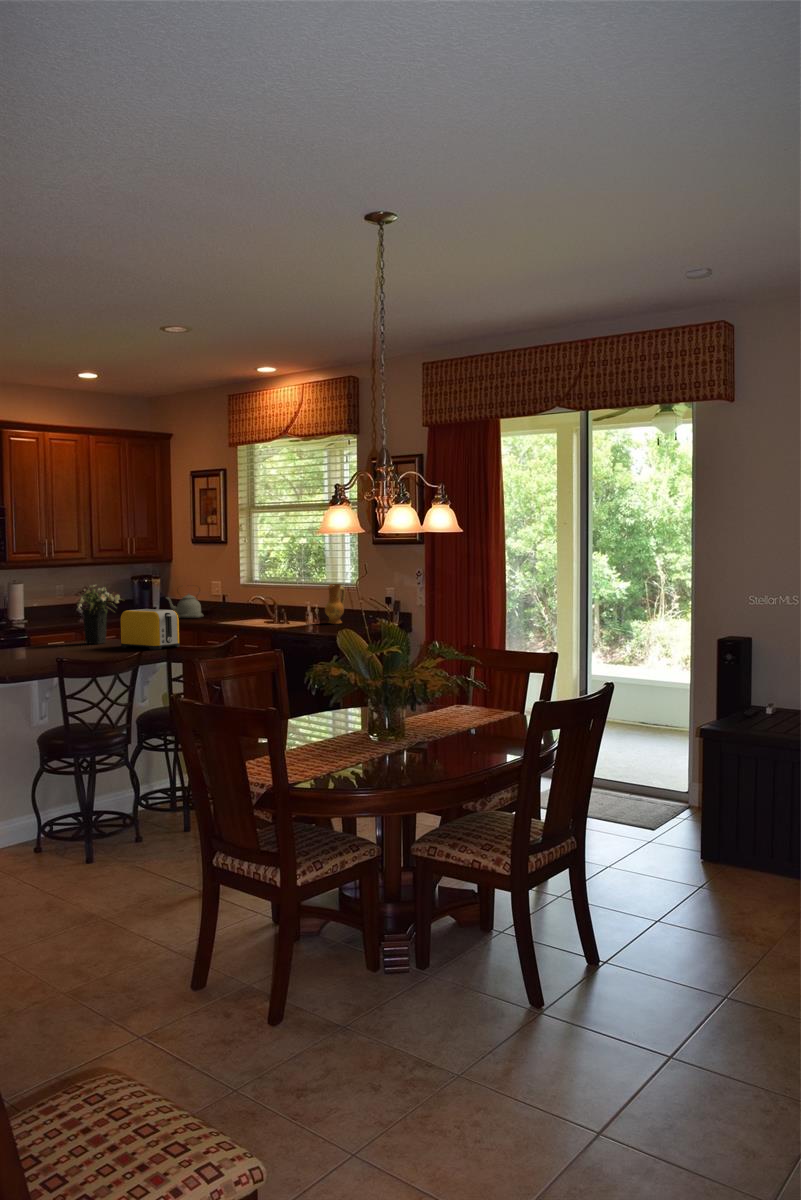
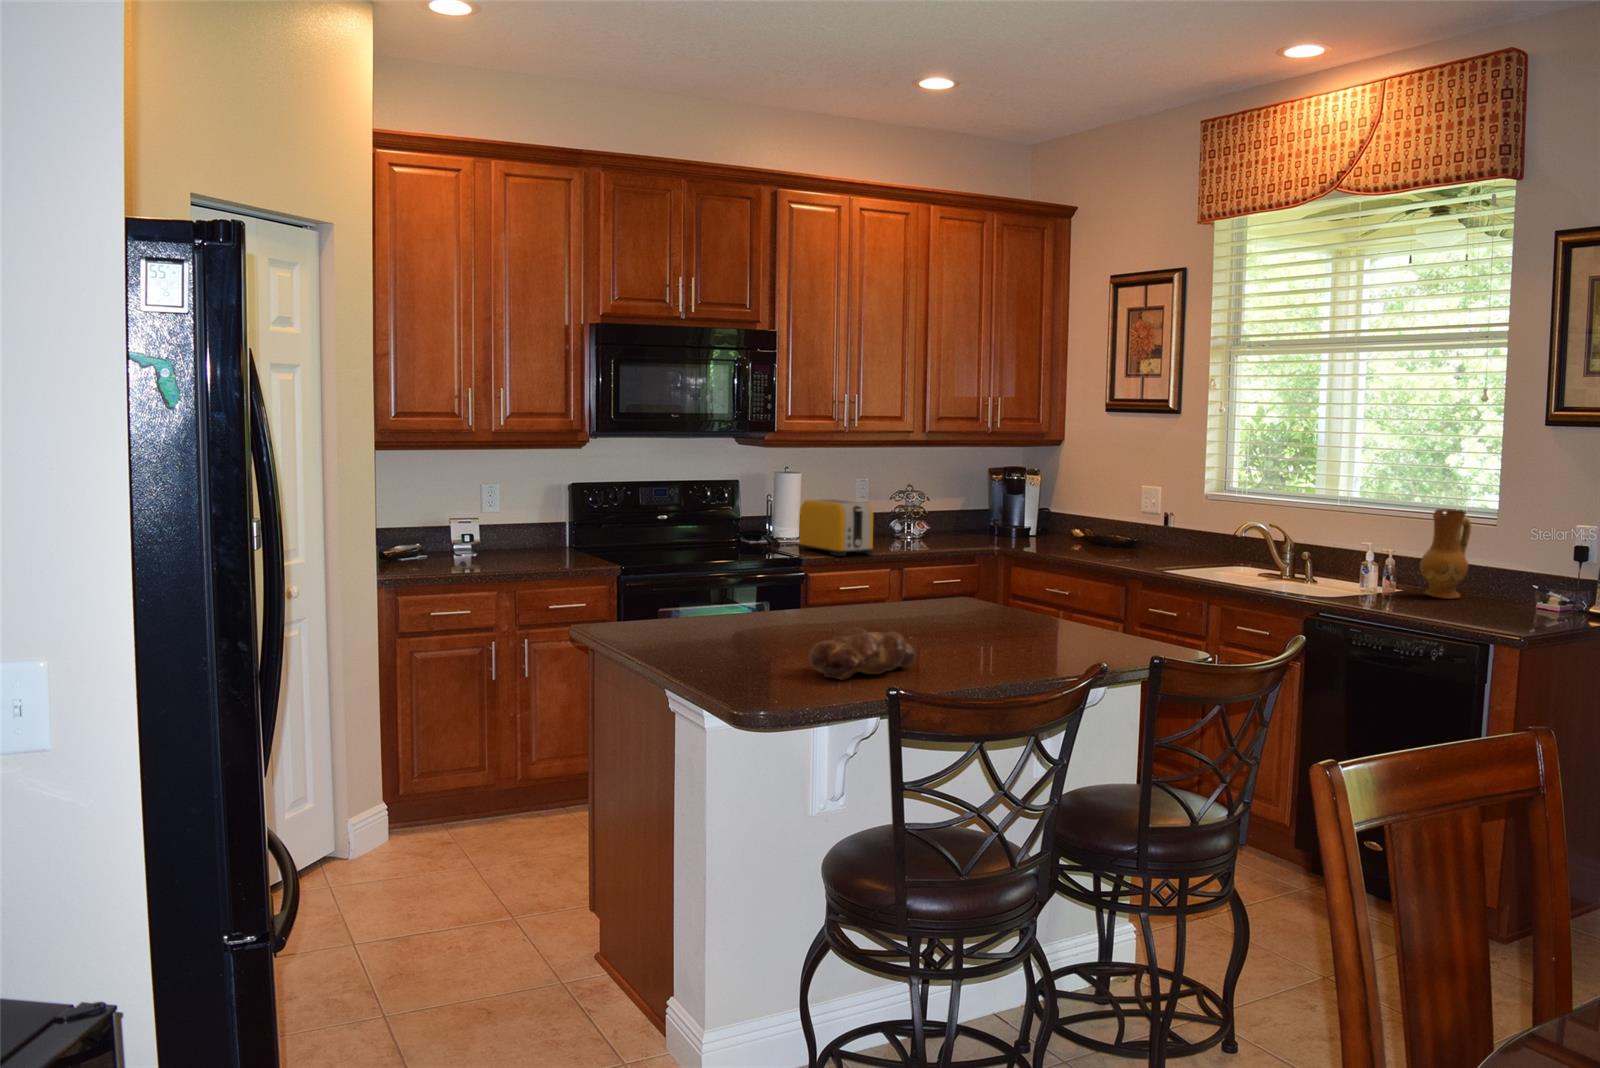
flower arrangement: present [77,585,120,644] -> none [896,491,1006,626]
kettle: present [166,594,203,618] -> none [1055,491,1126,555]
toaster: present [121,609,179,650] -> present [799,499,873,556]
bread loaf: none [35,639,83,659] -> present [809,627,916,680]

